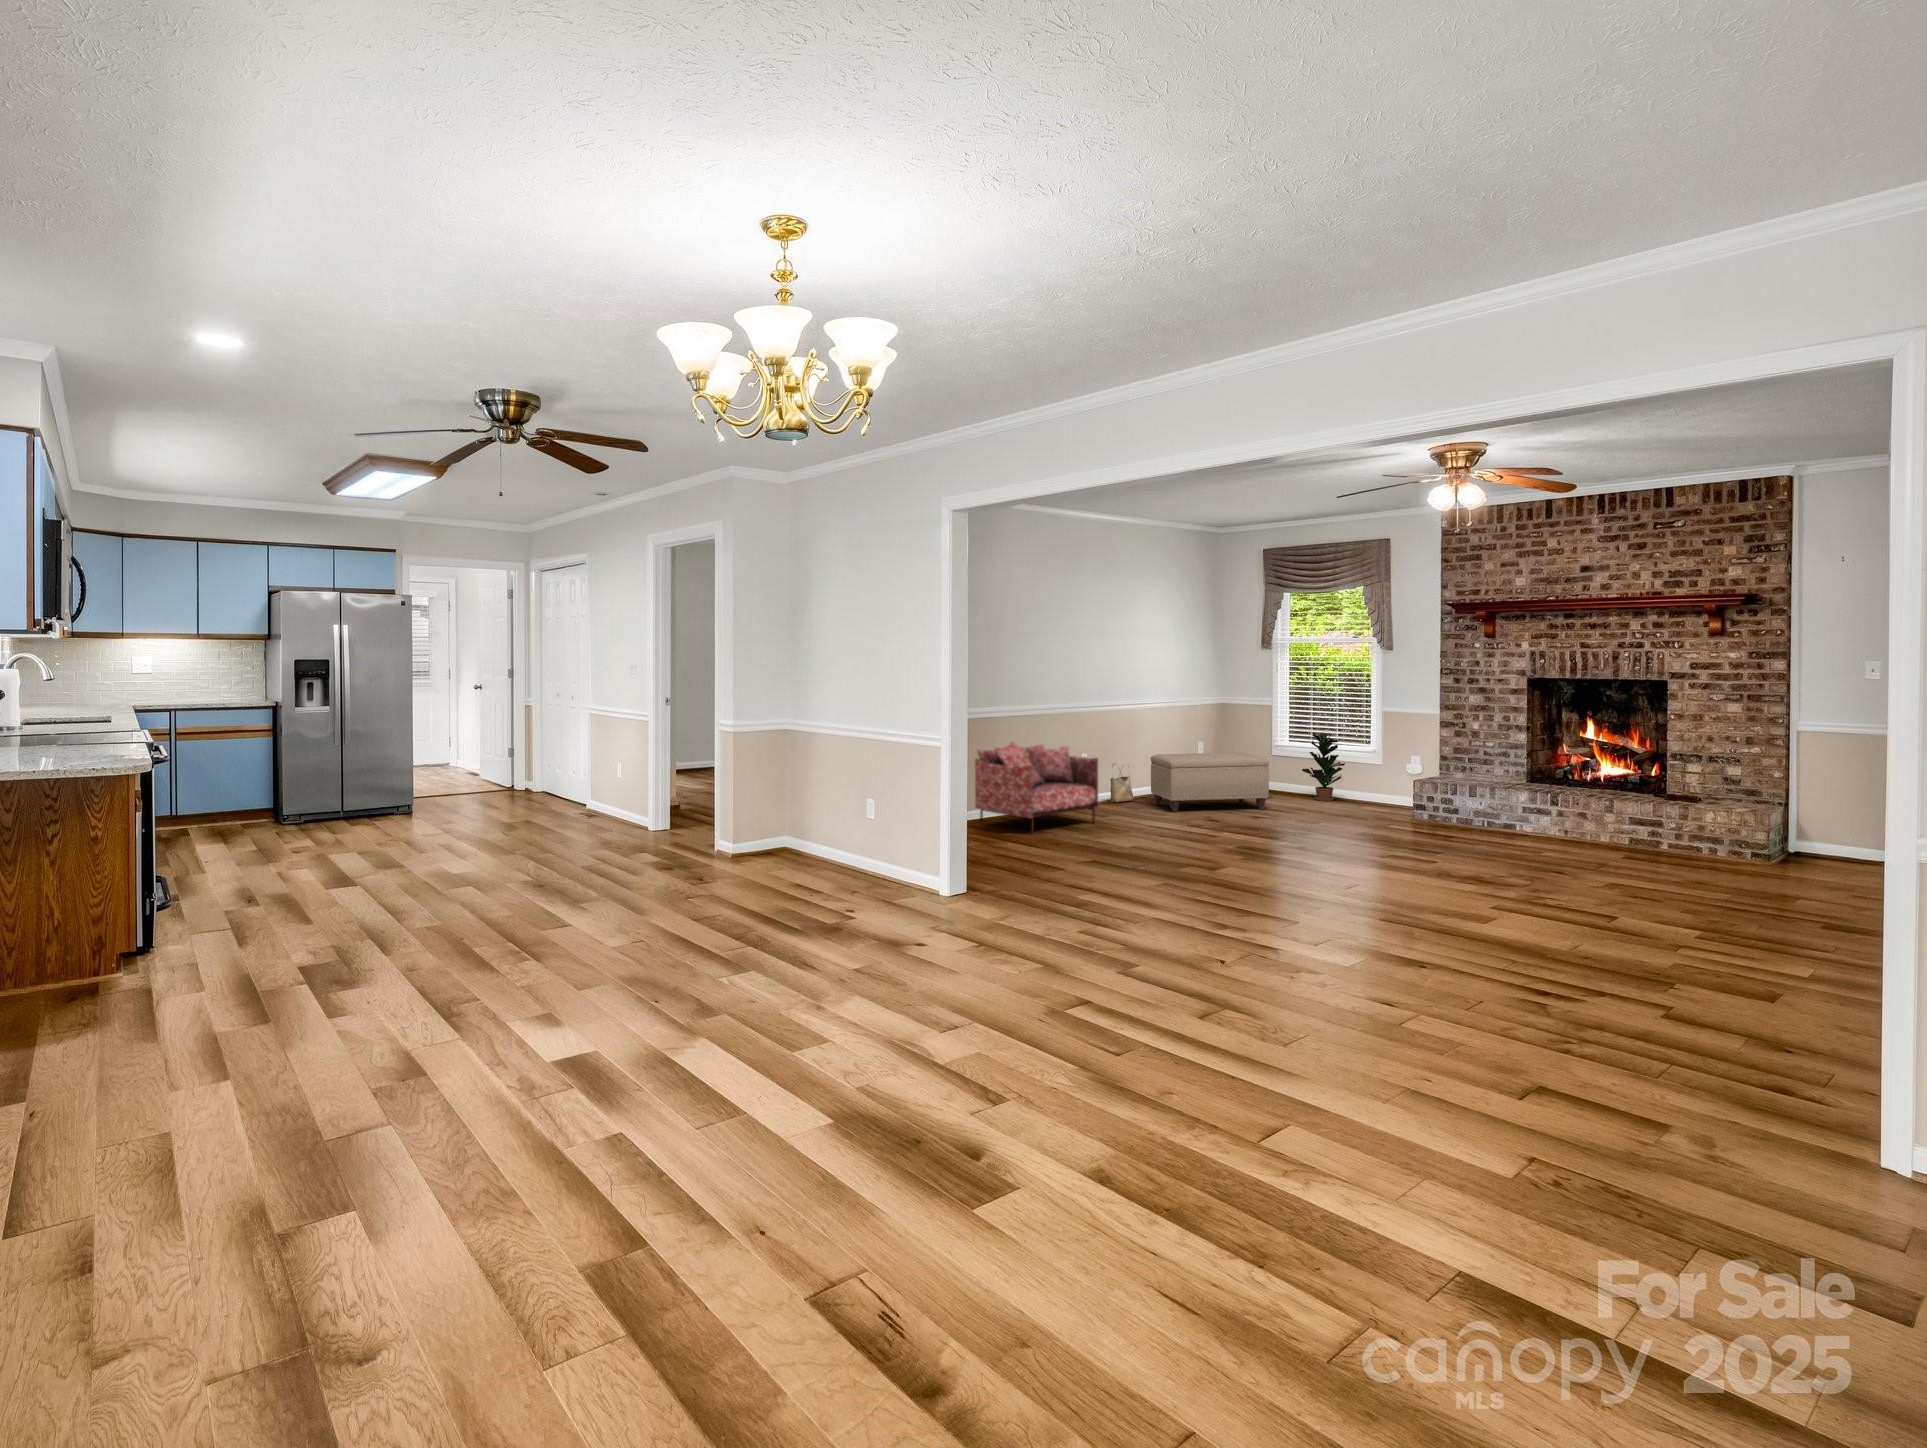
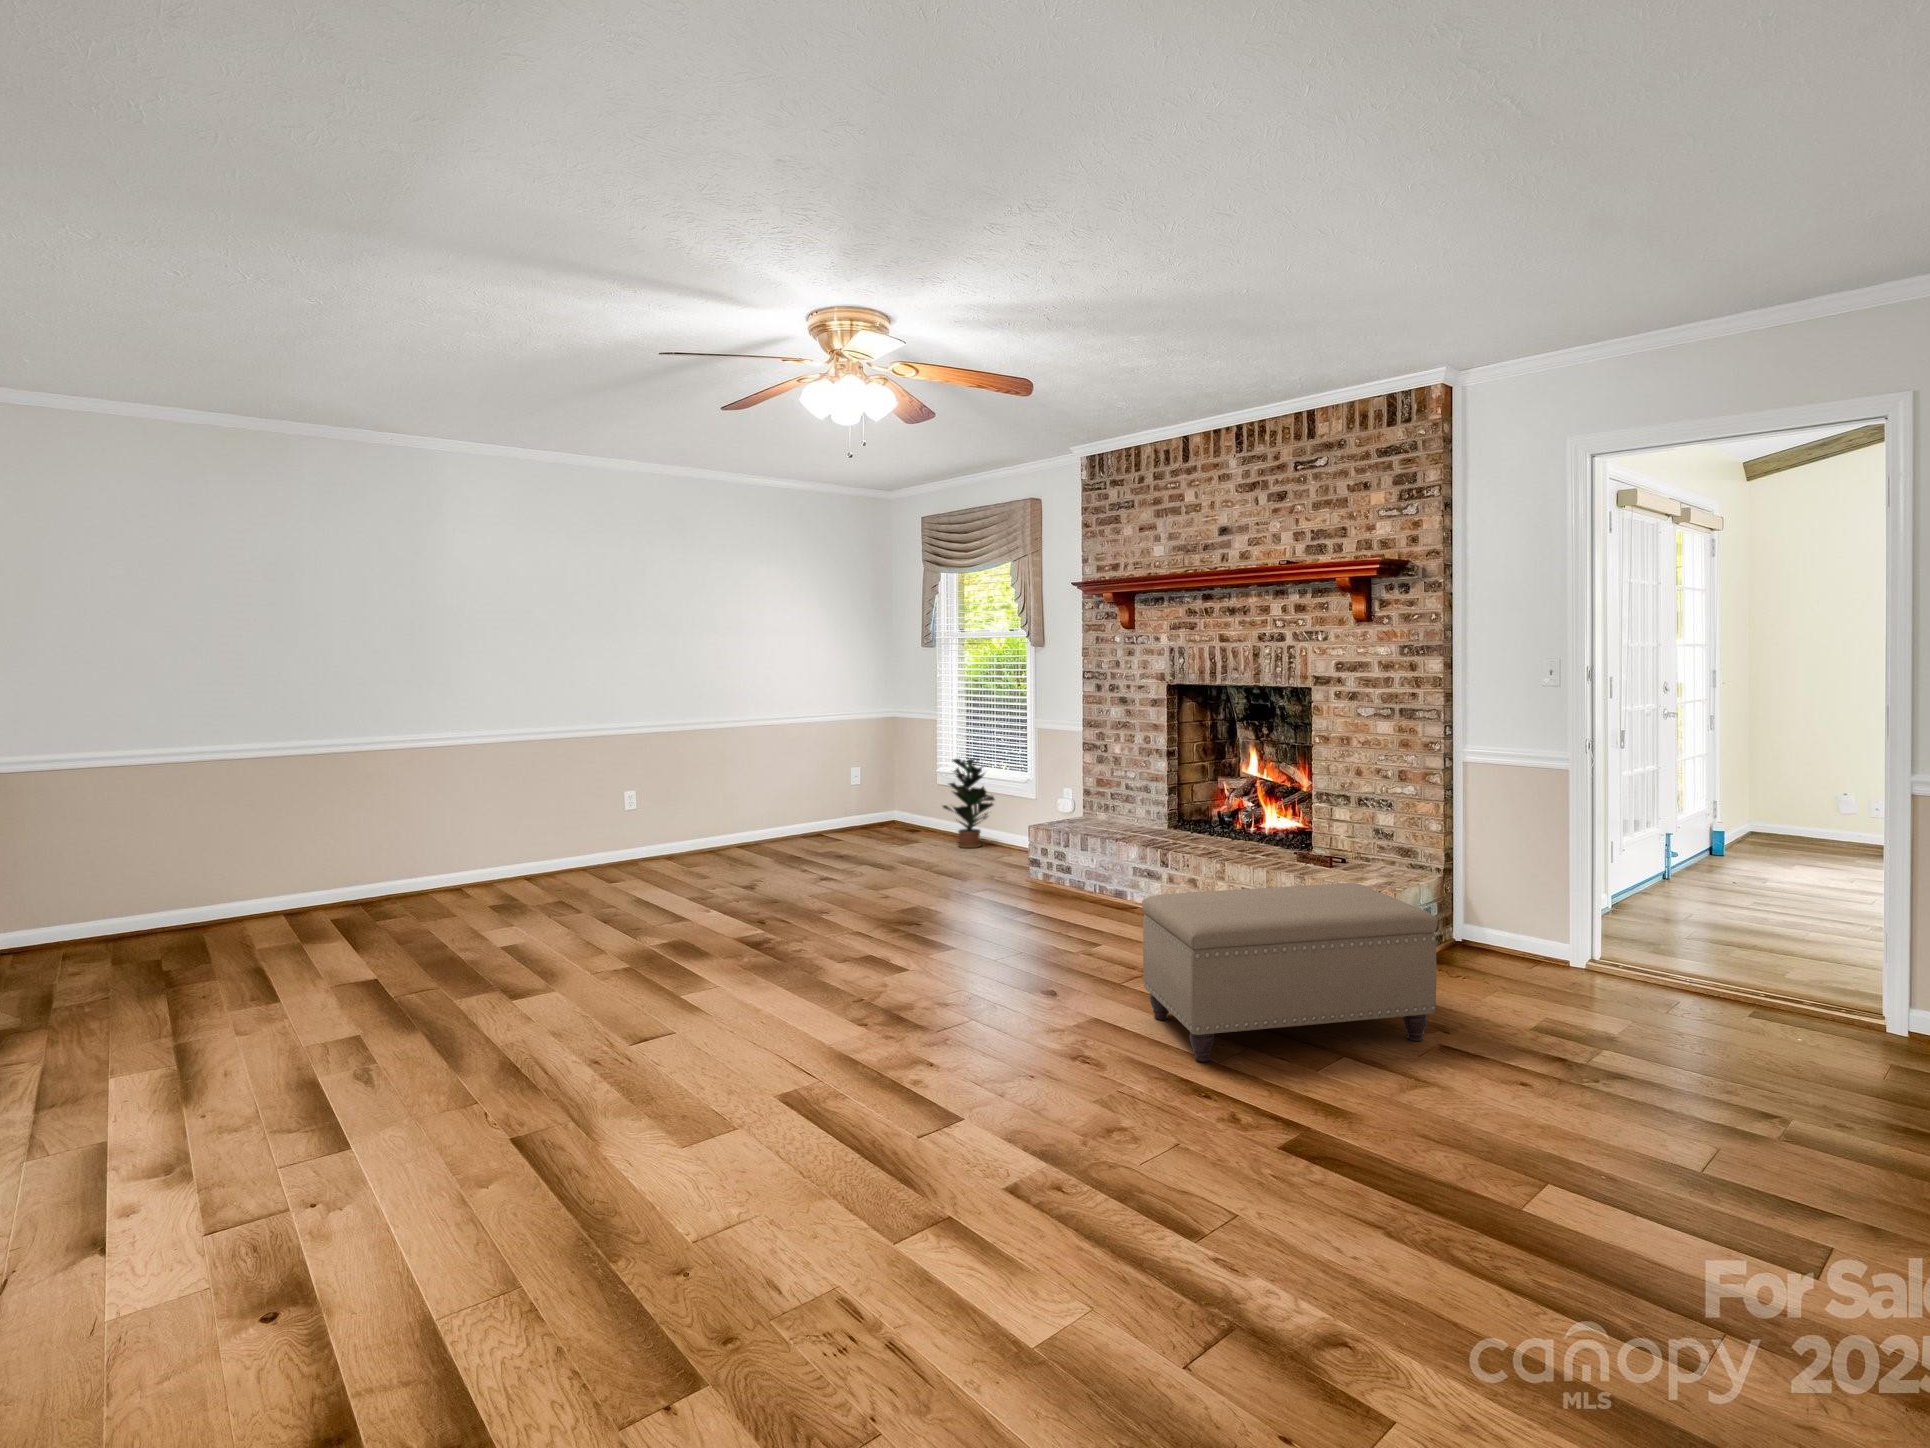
armchair: present [975,742,1098,833] -> none [384,777,576,918]
ottoman: present [1150,753,1269,812] -> present [1142,883,1438,1062]
woven basket: present [1110,764,1133,802] -> none [675,801,713,854]

